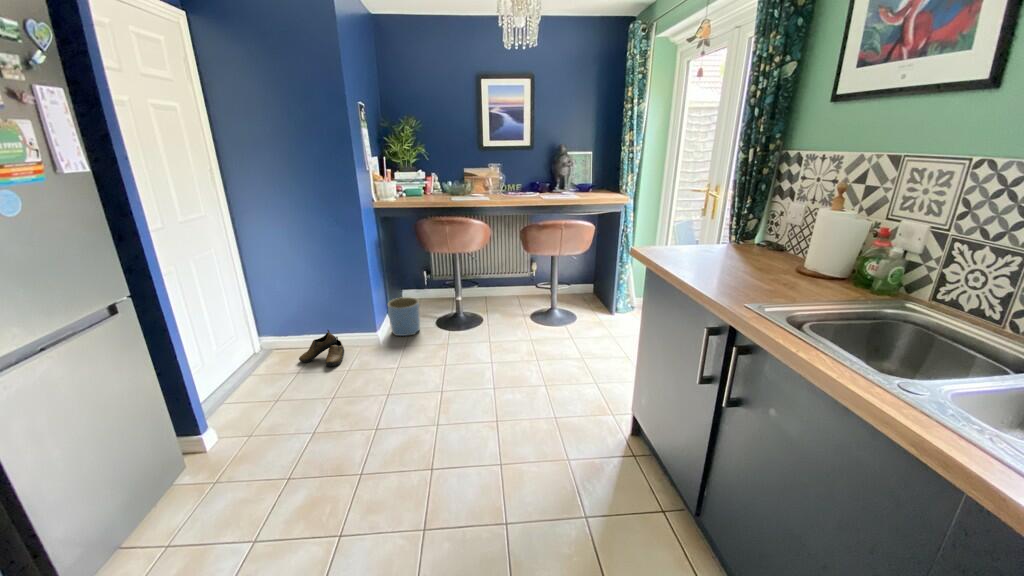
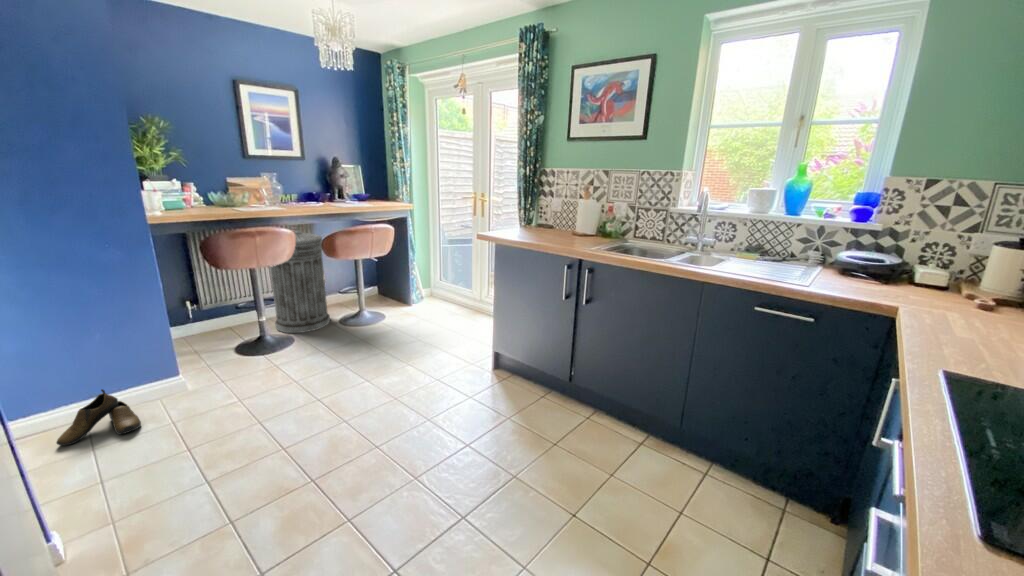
trash can: none [478,216,528,318] -> present [269,228,330,333]
planter: present [388,297,420,336] -> none [171,329,221,378]

